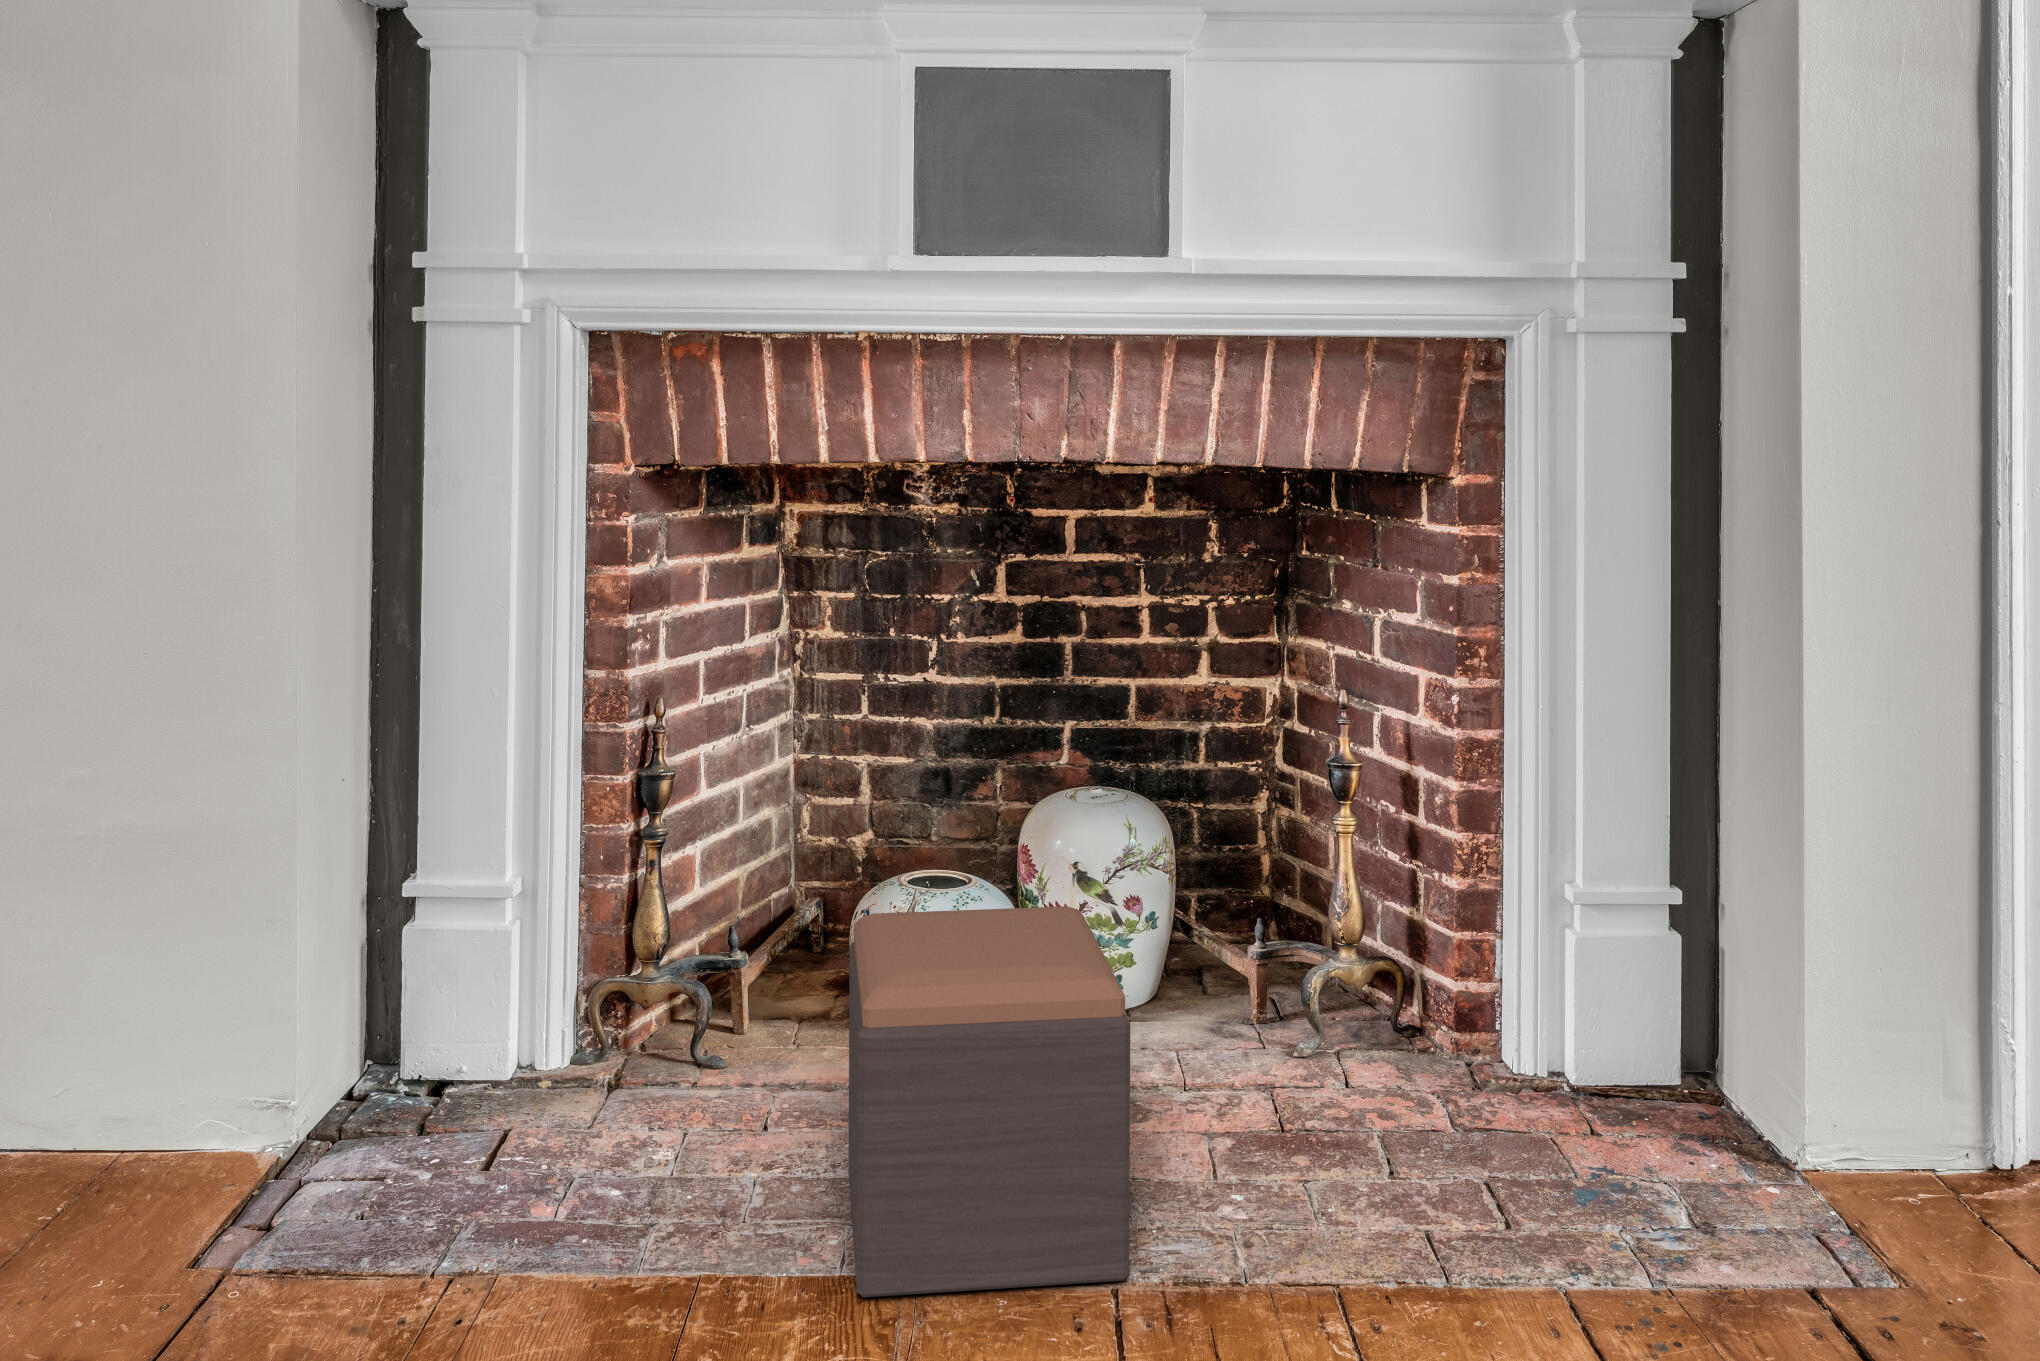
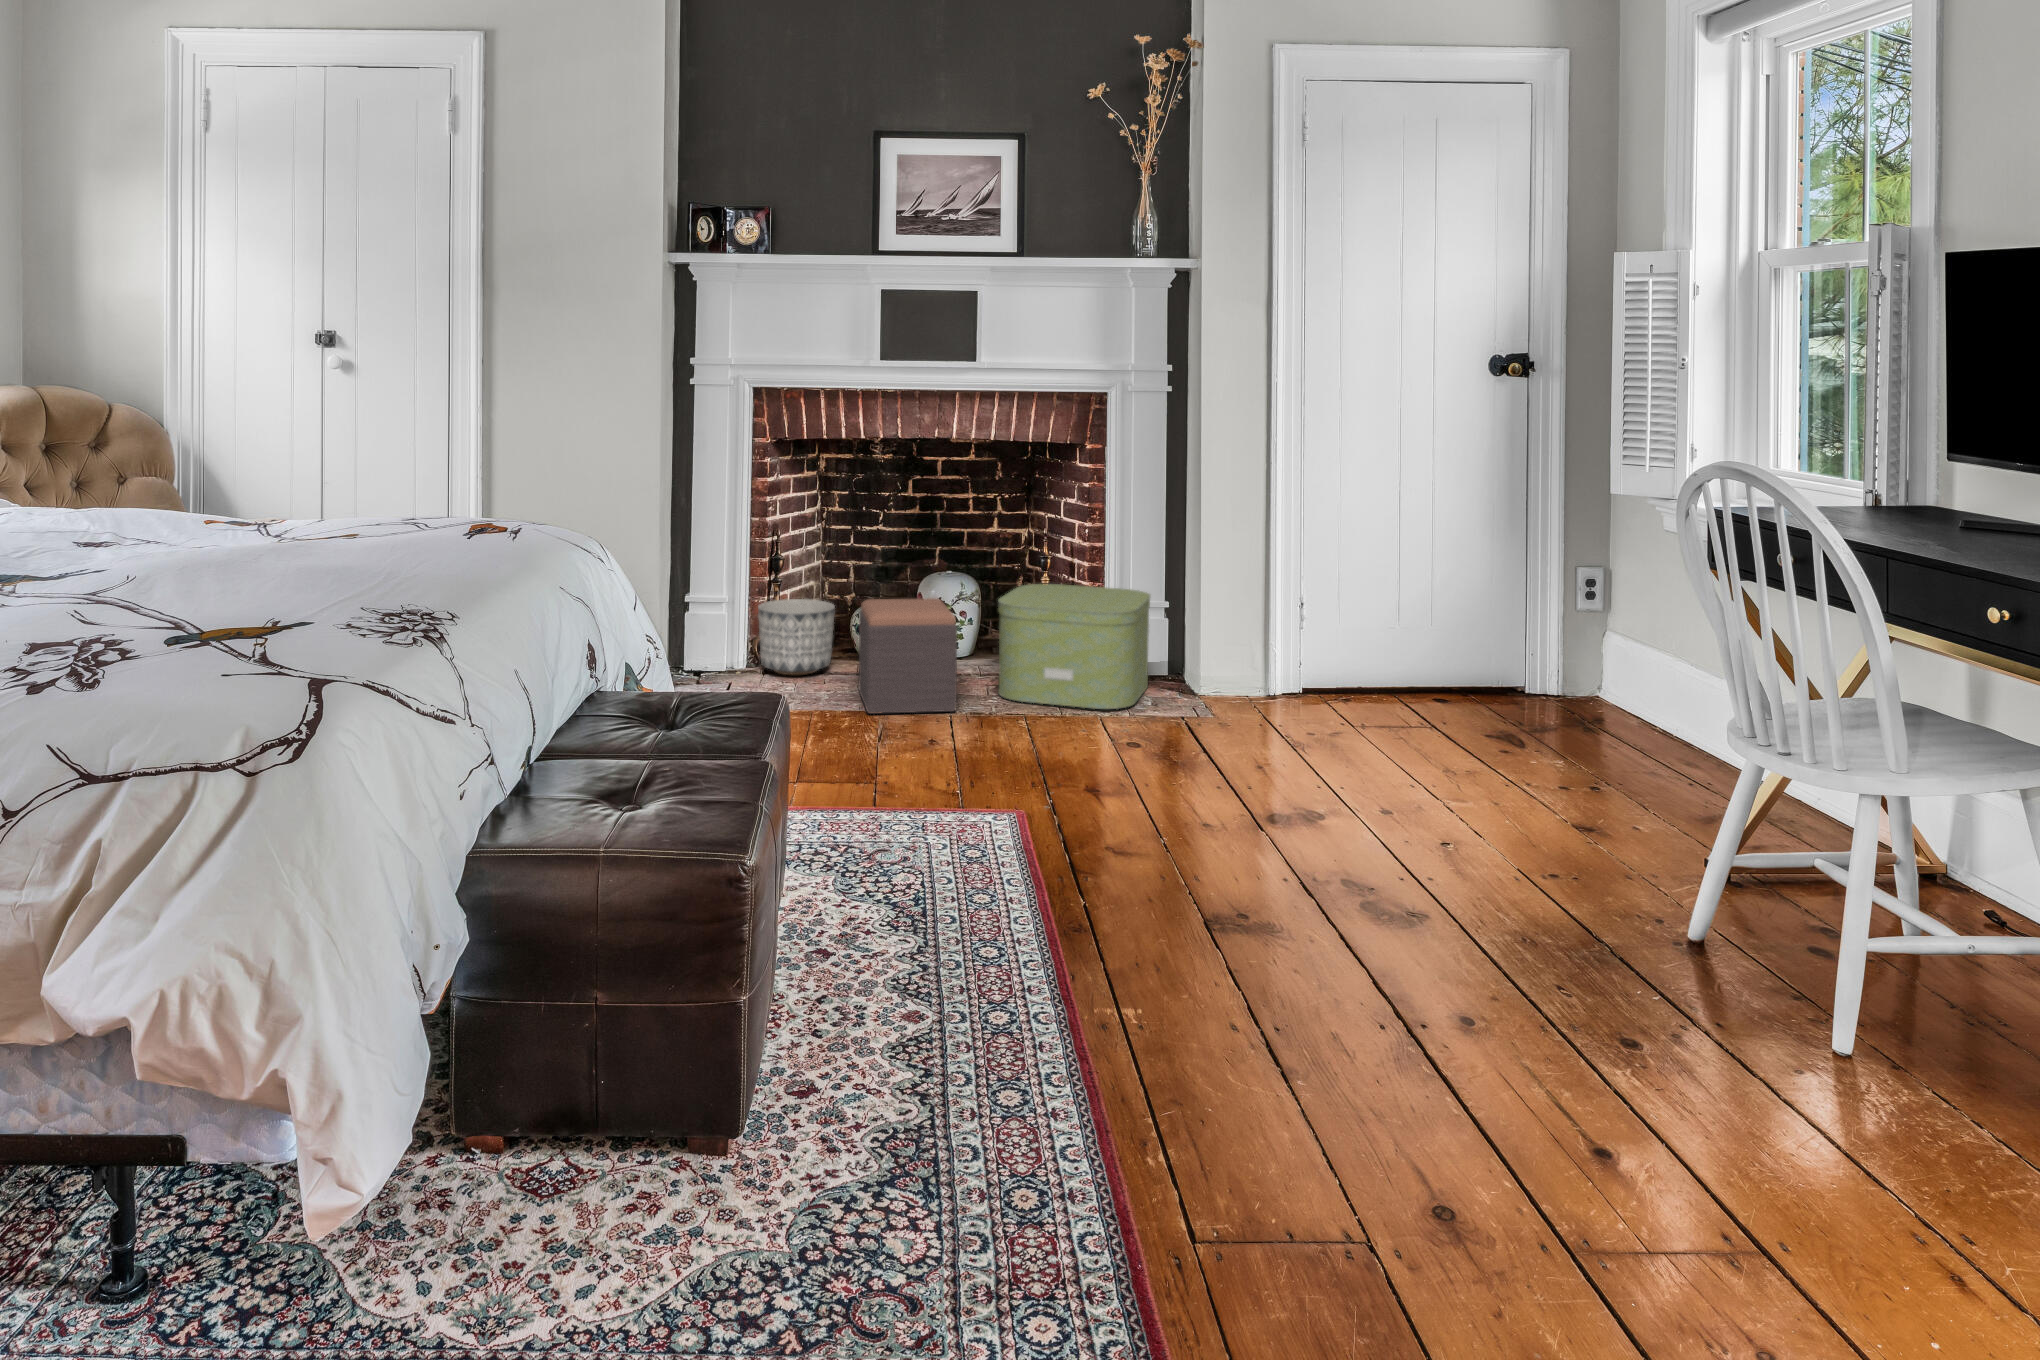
storage box: none [1240,837,1658,1264] -> present [998,584,1150,709]
planter: none [593,875,798,1098] -> present [758,599,835,675]

